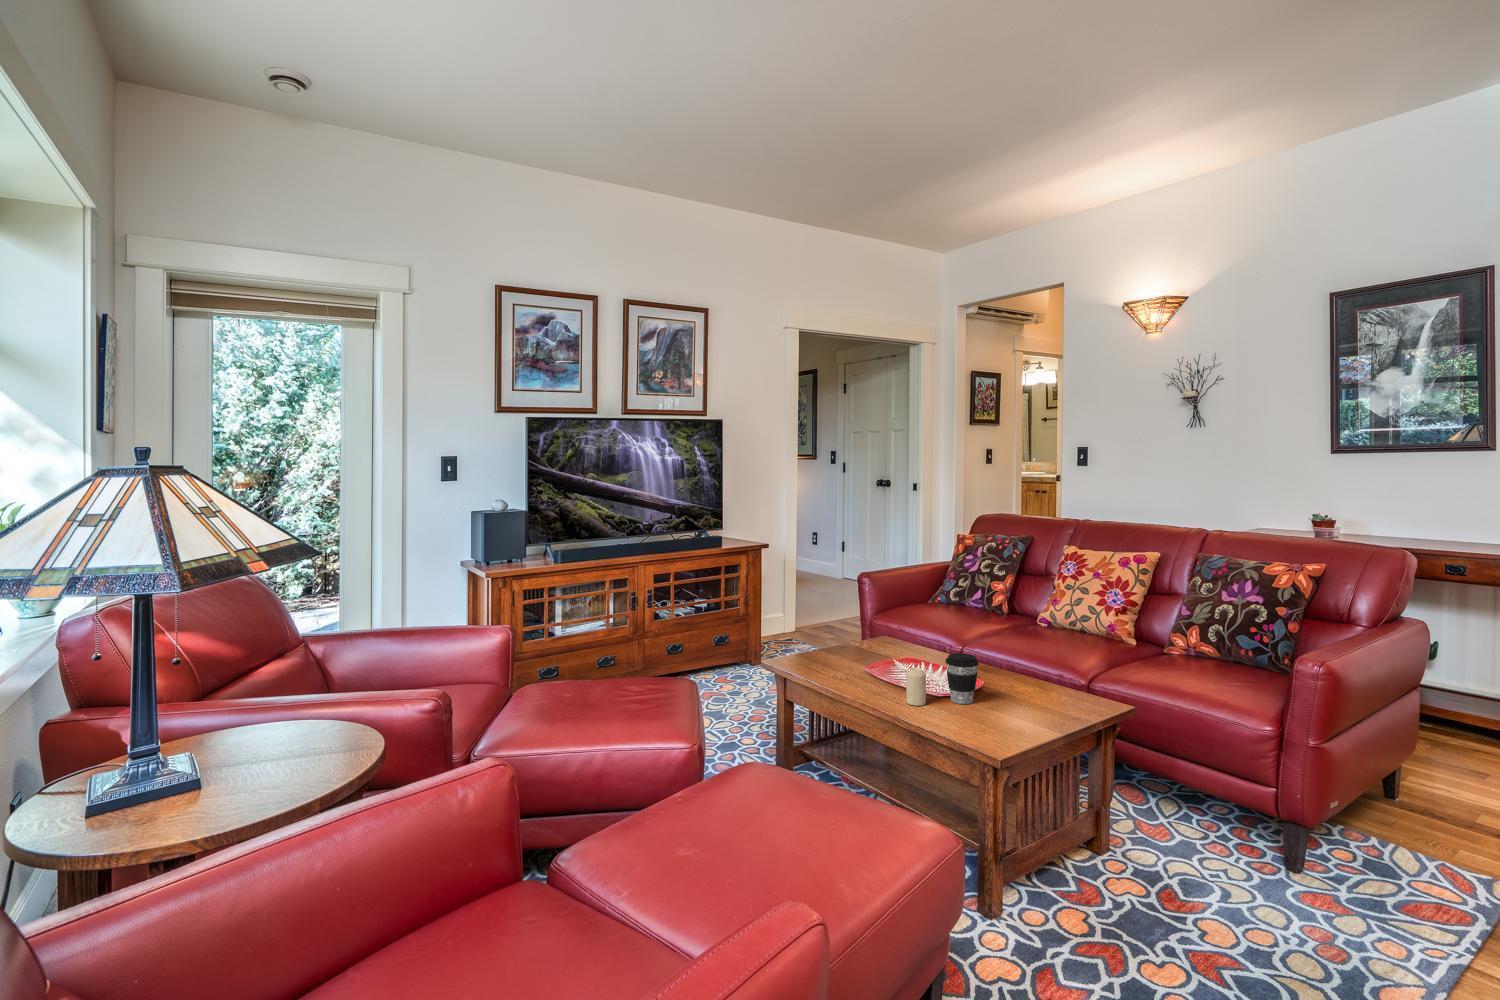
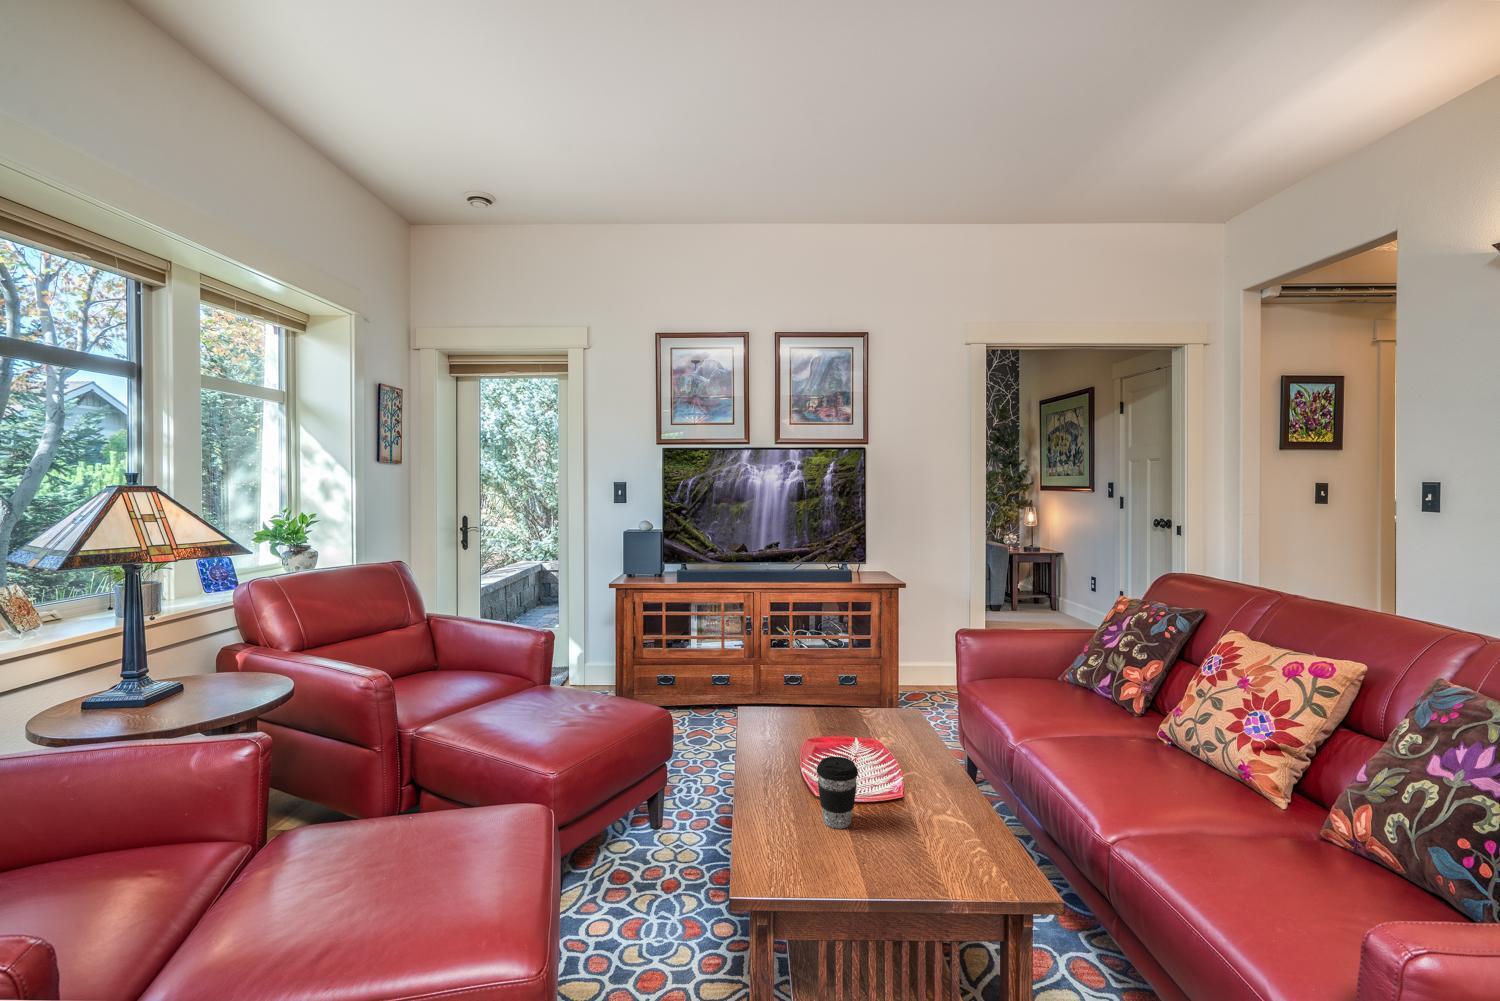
candle: present [906,668,926,706] -> none [770,762,793,813]

